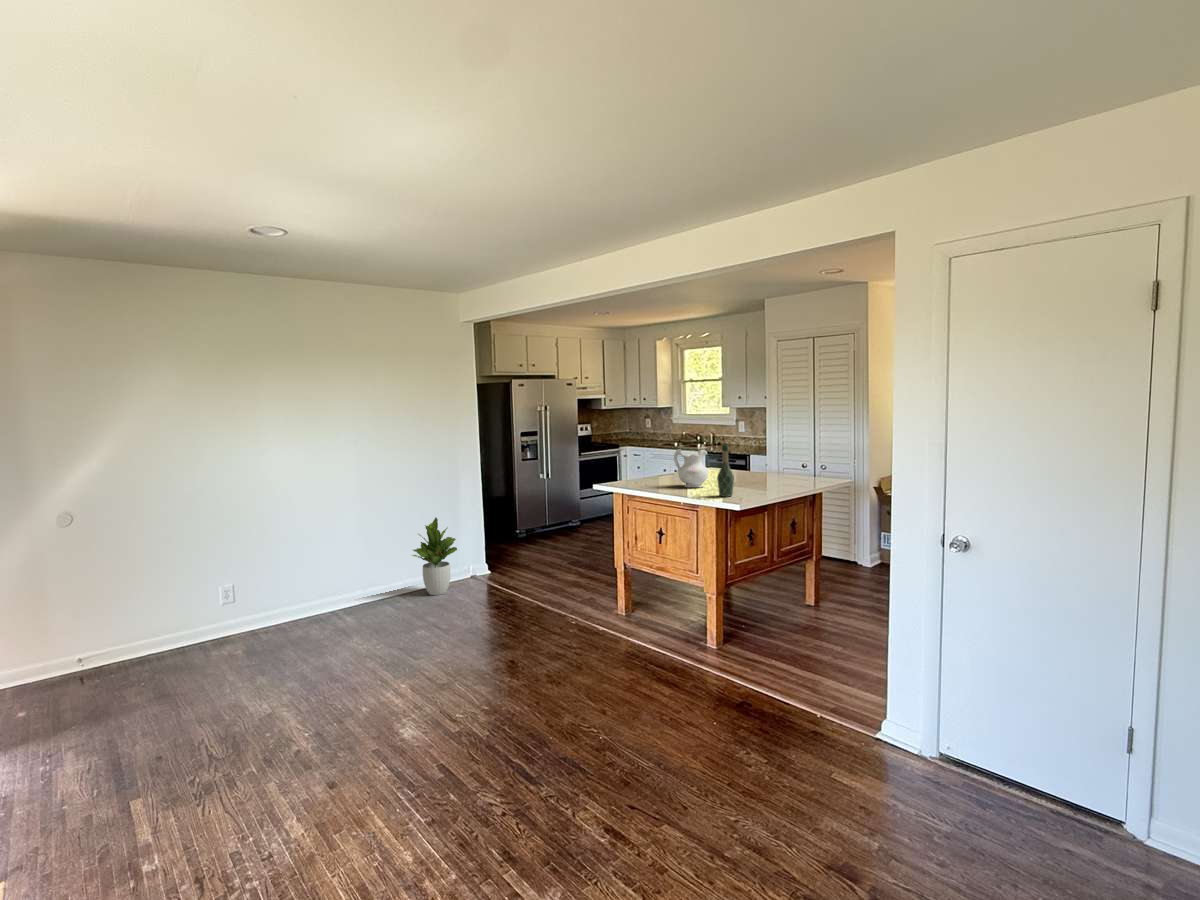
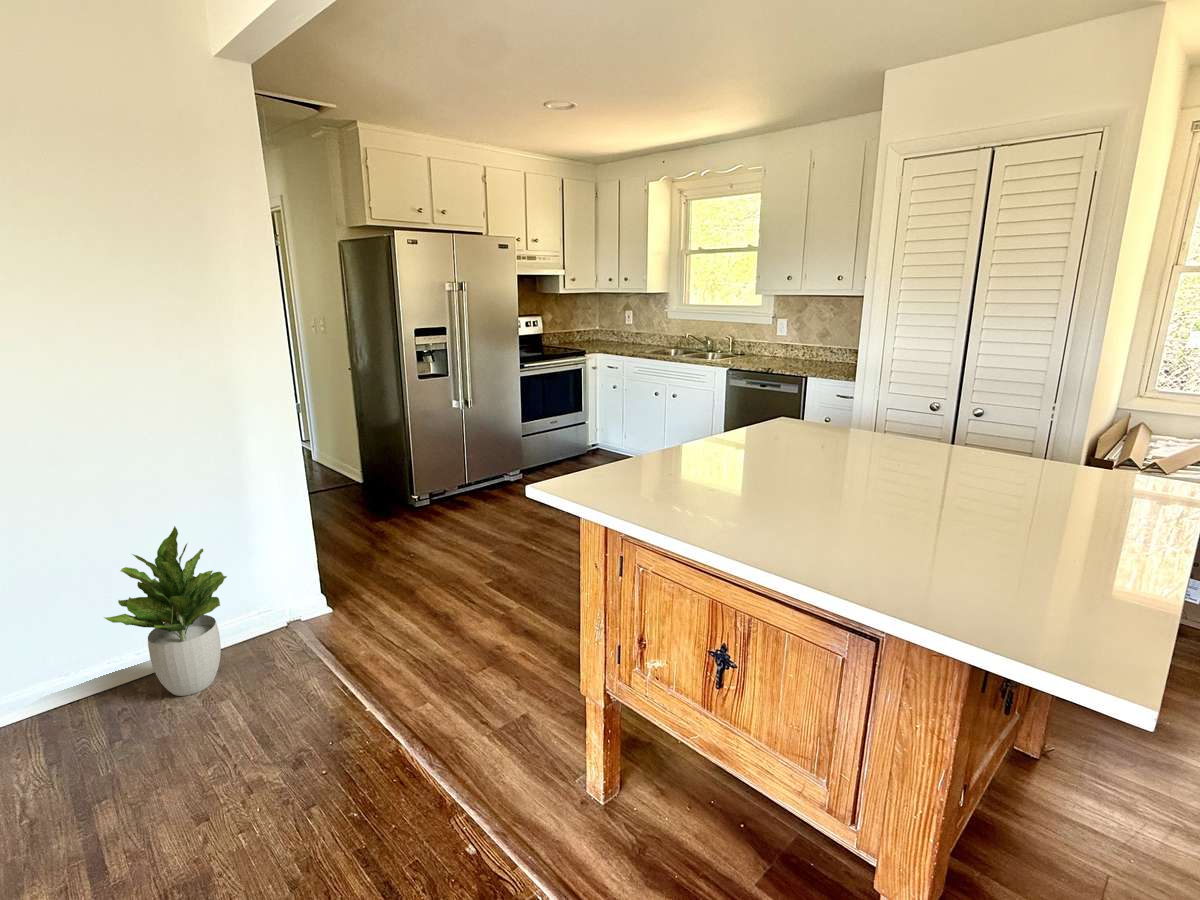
wine bottle: present [717,444,734,497] -> none [983,432,1061,632]
ceramic pitcher: present [674,449,708,488] -> none [773,414,880,534]

